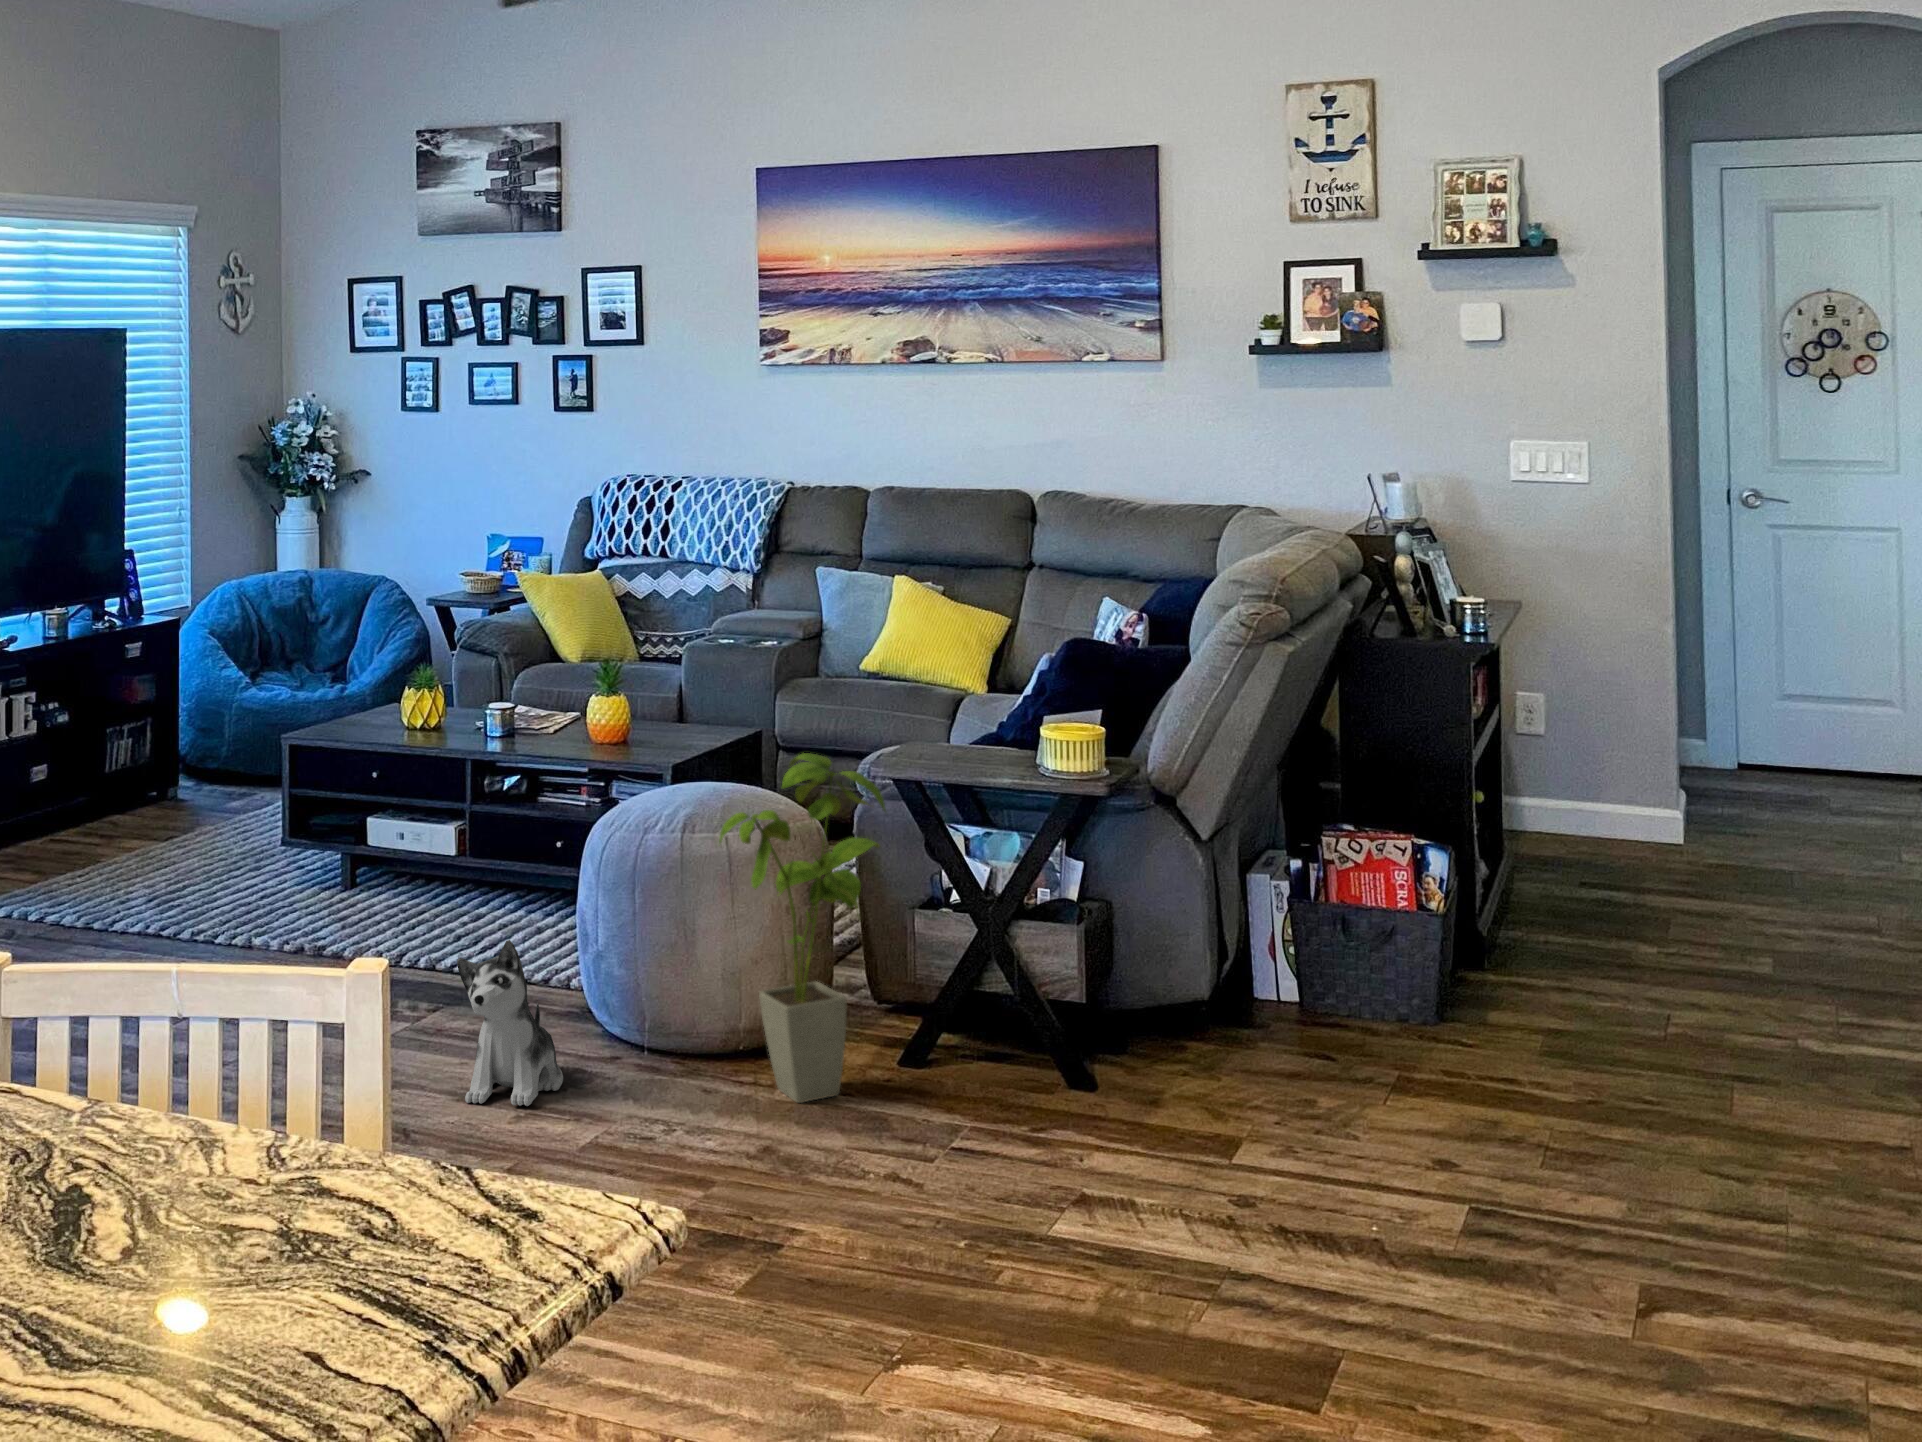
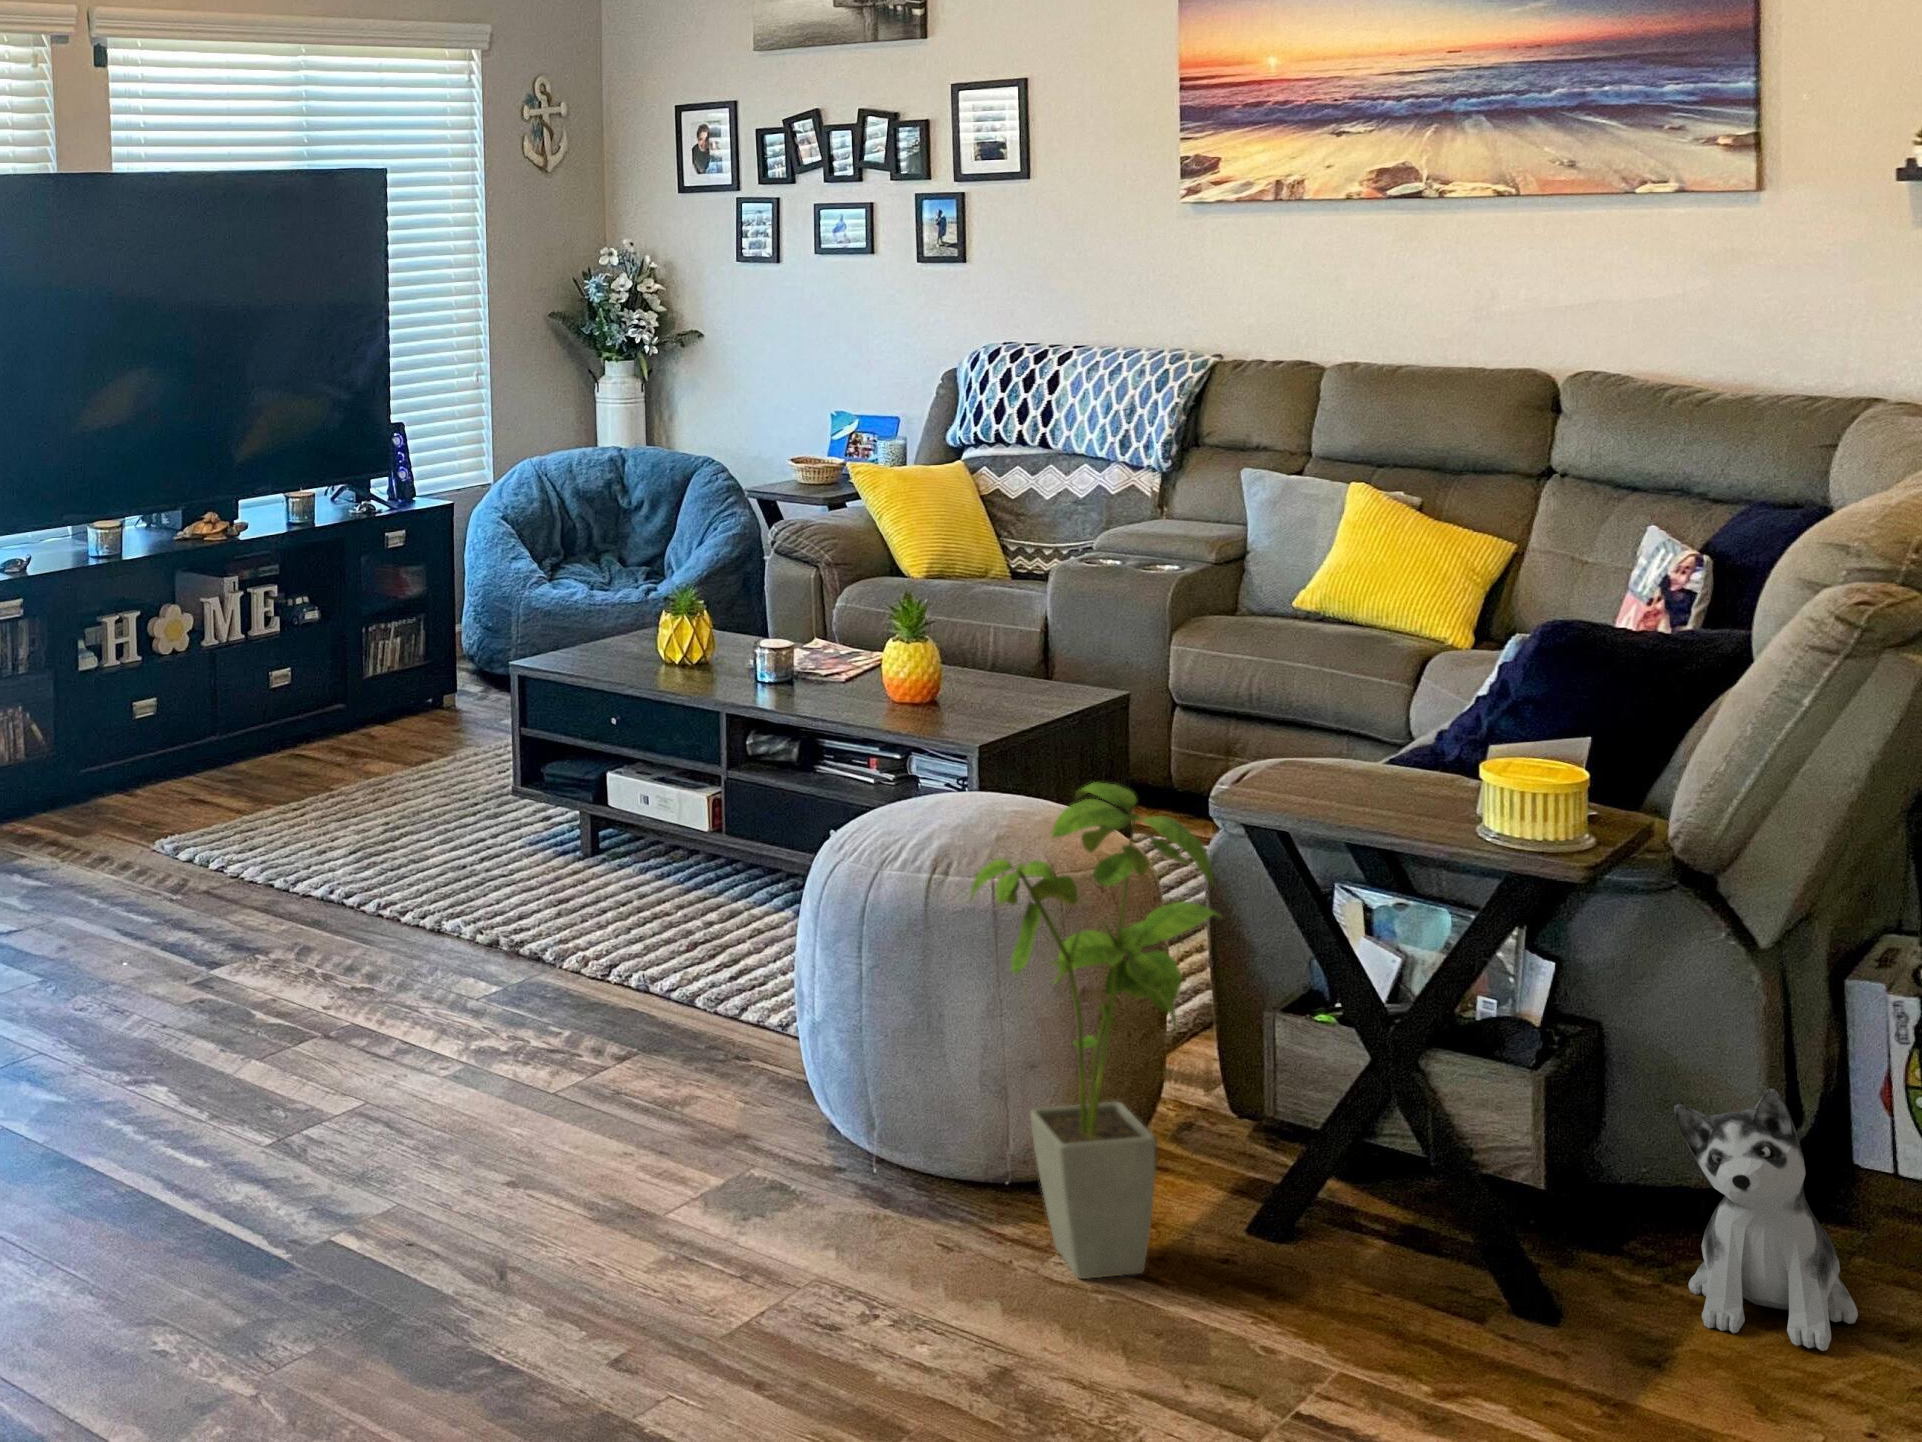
plush toy: present [457,940,563,1106] -> present [1674,1089,1858,1351]

